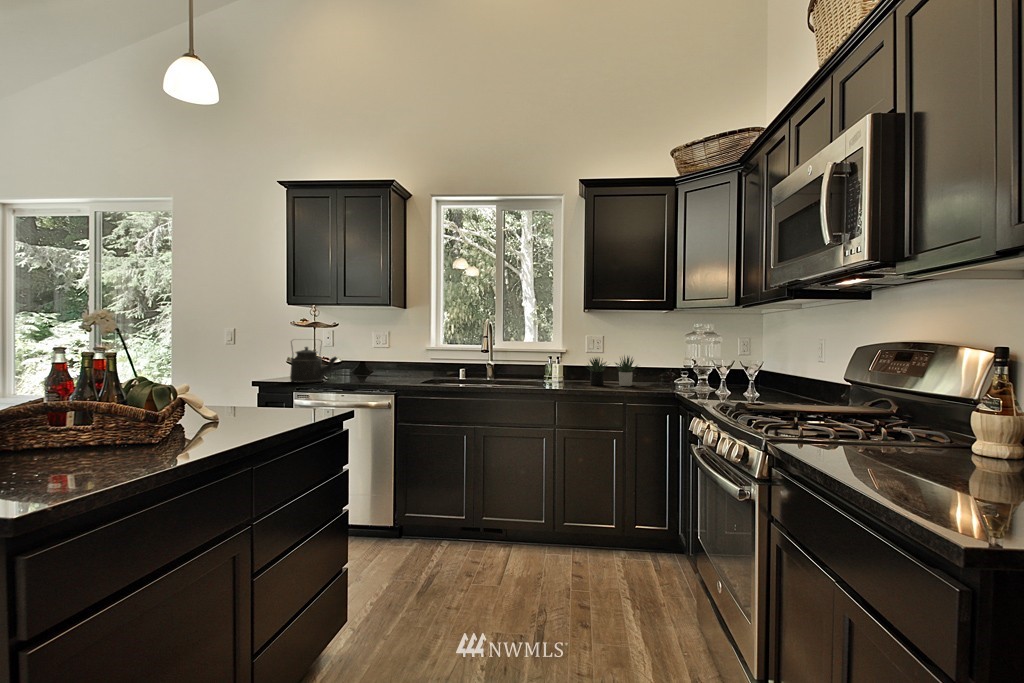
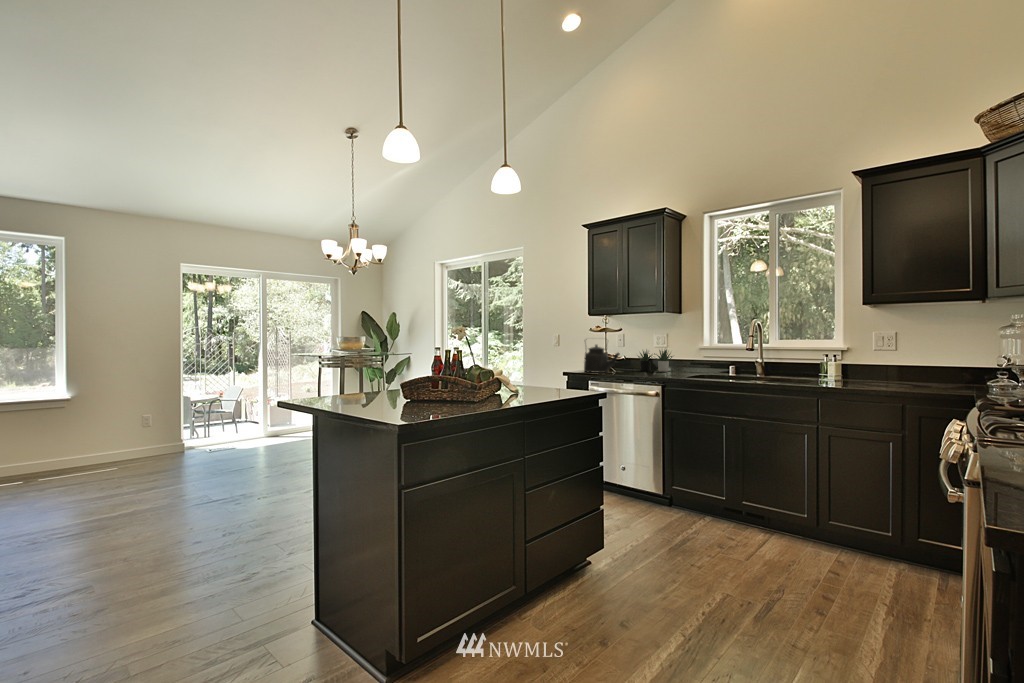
succulent plant: present [587,356,638,386] -> present [638,349,672,372]

